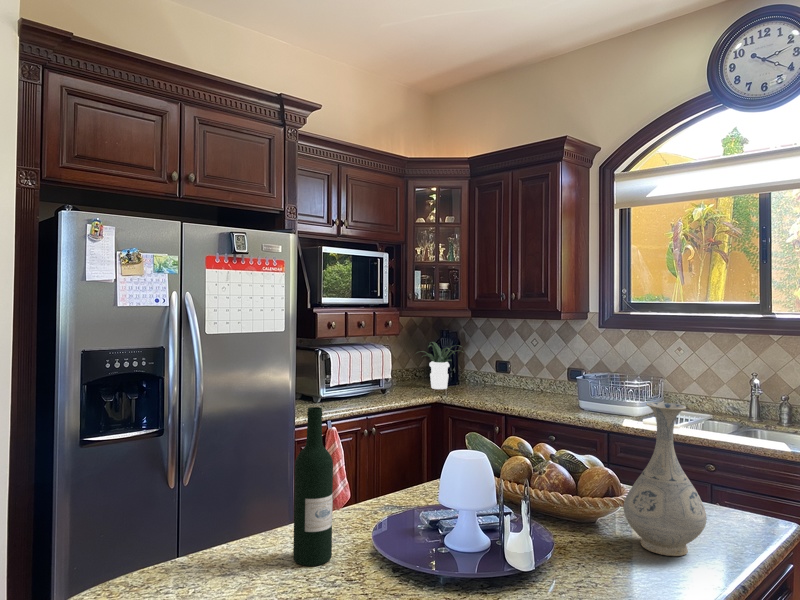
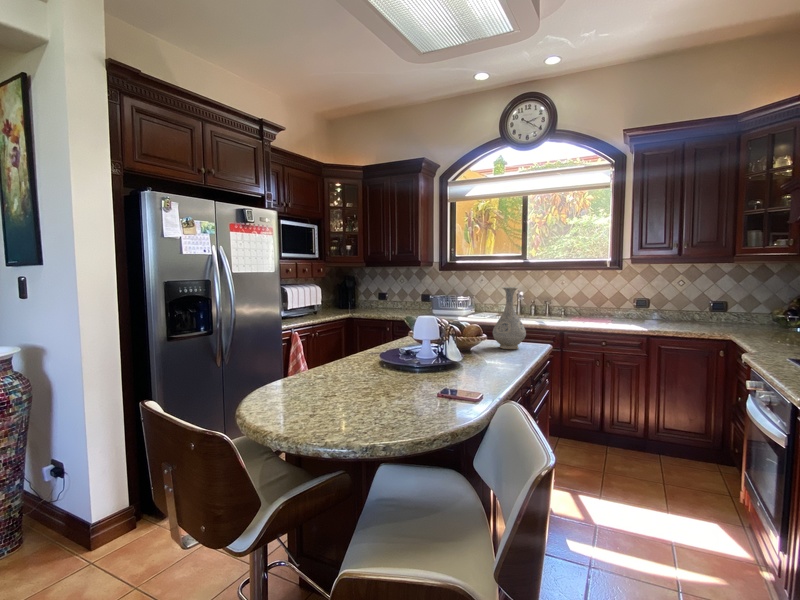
potted plant: present [425,342,455,389] -> none [329,283,363,311]
wine bottle: present [293,407,333,566] -> none [360,292,378,363]

